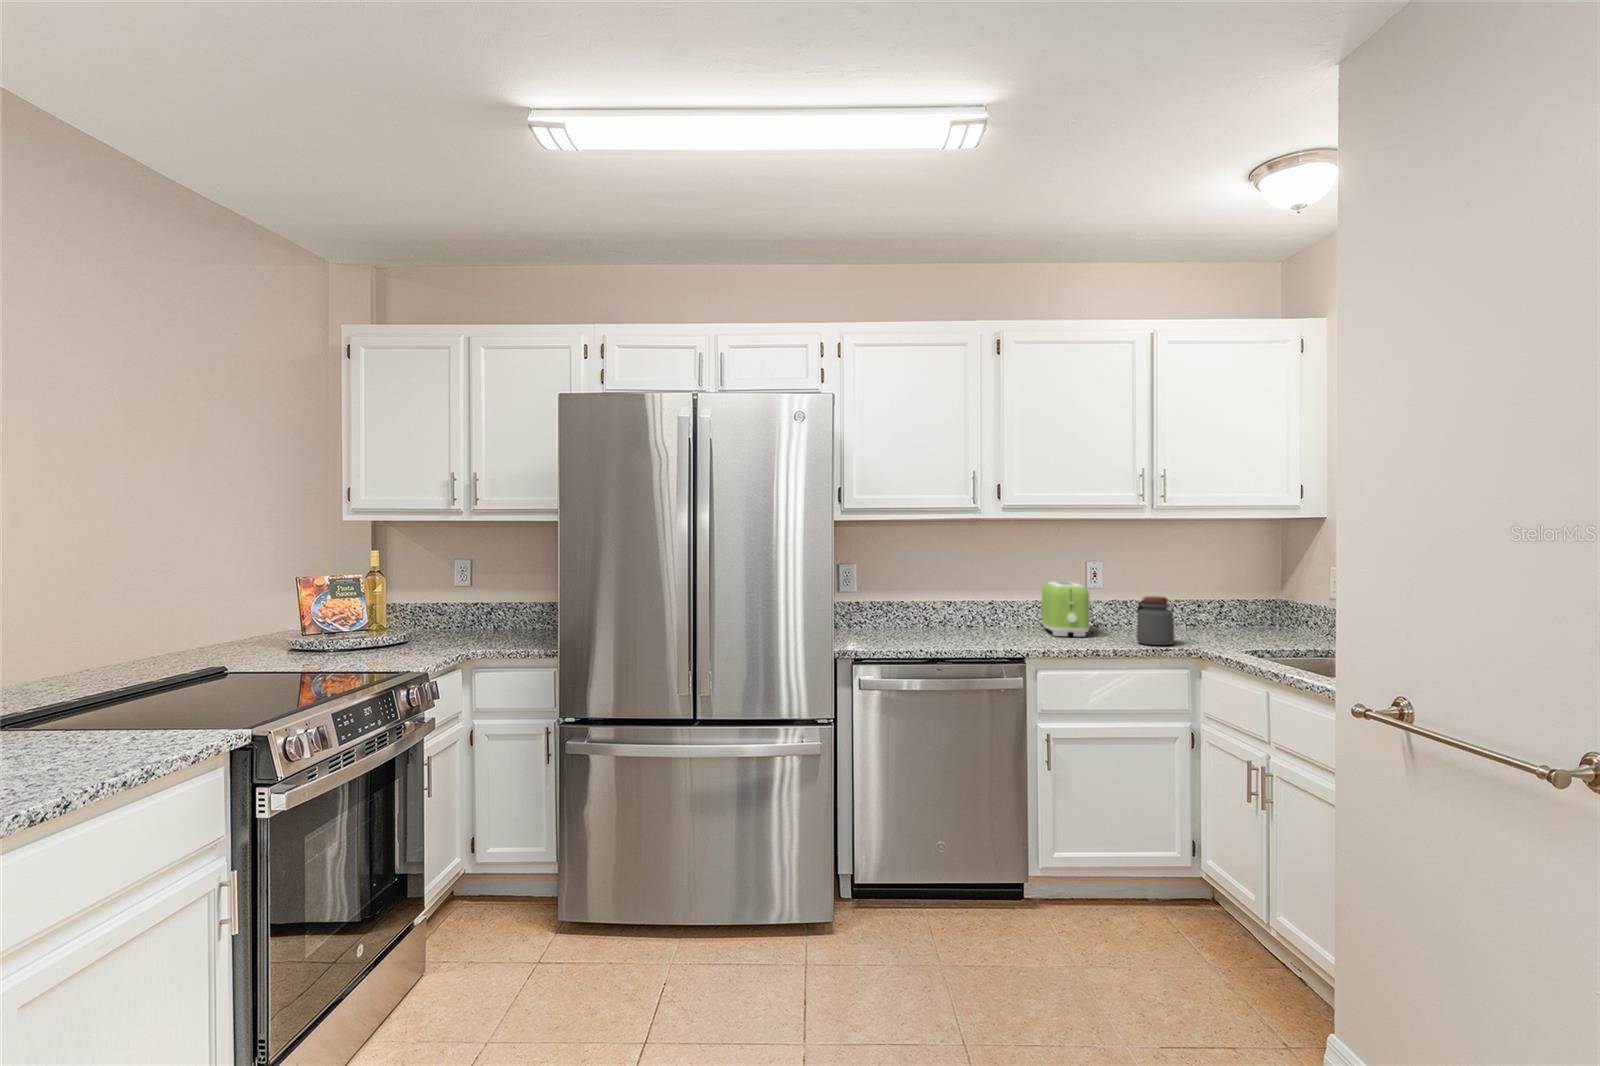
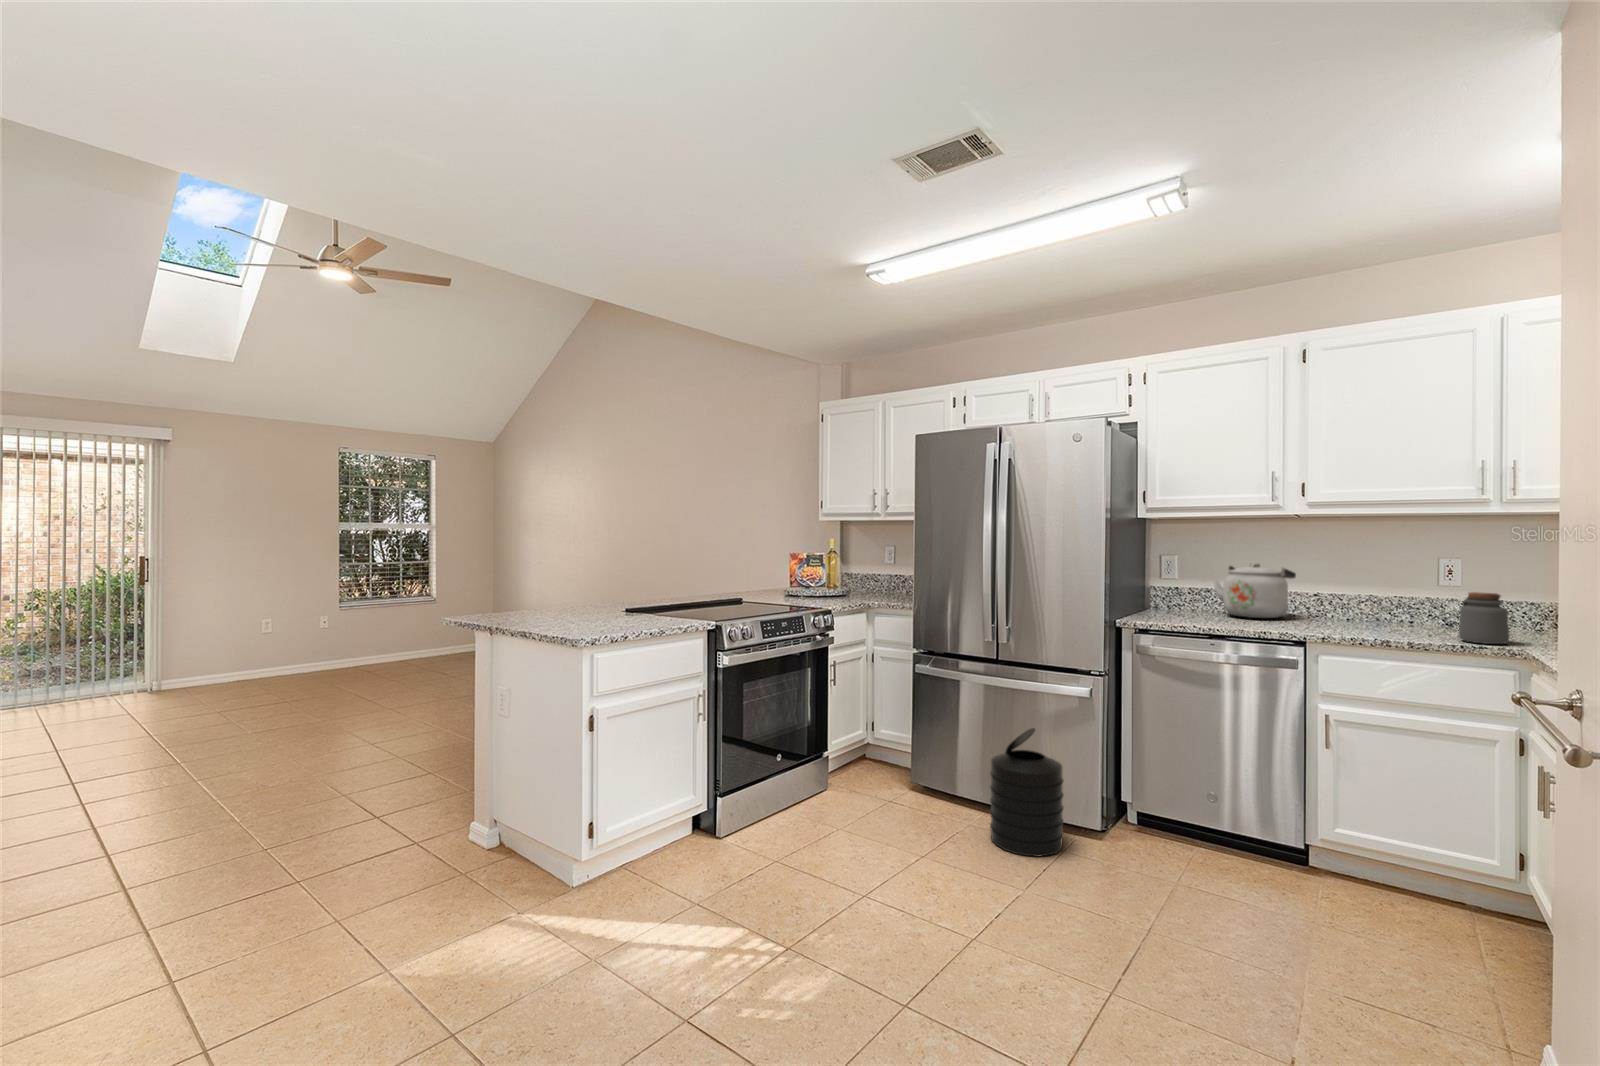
kettle: none [902,572,977,633] -> present [1214,563,1296,618]
toaster: present [1042,582,1089,636] -> none [1364,576,1421,630]
trash can: none [710,807,806,989] -> present [990,728,1064,857]

